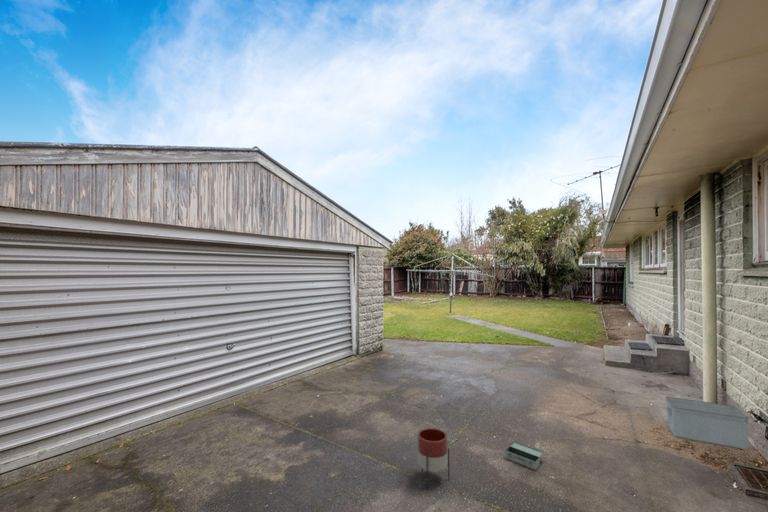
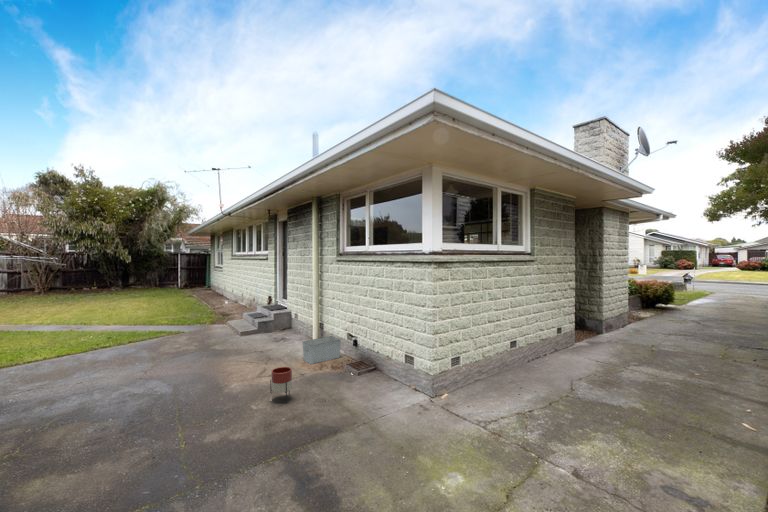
planter: present [418,428,449,489] -> present [270,367,292,403]
toolbox: present [505,442,544,470] -> none [236,404,262,423]

